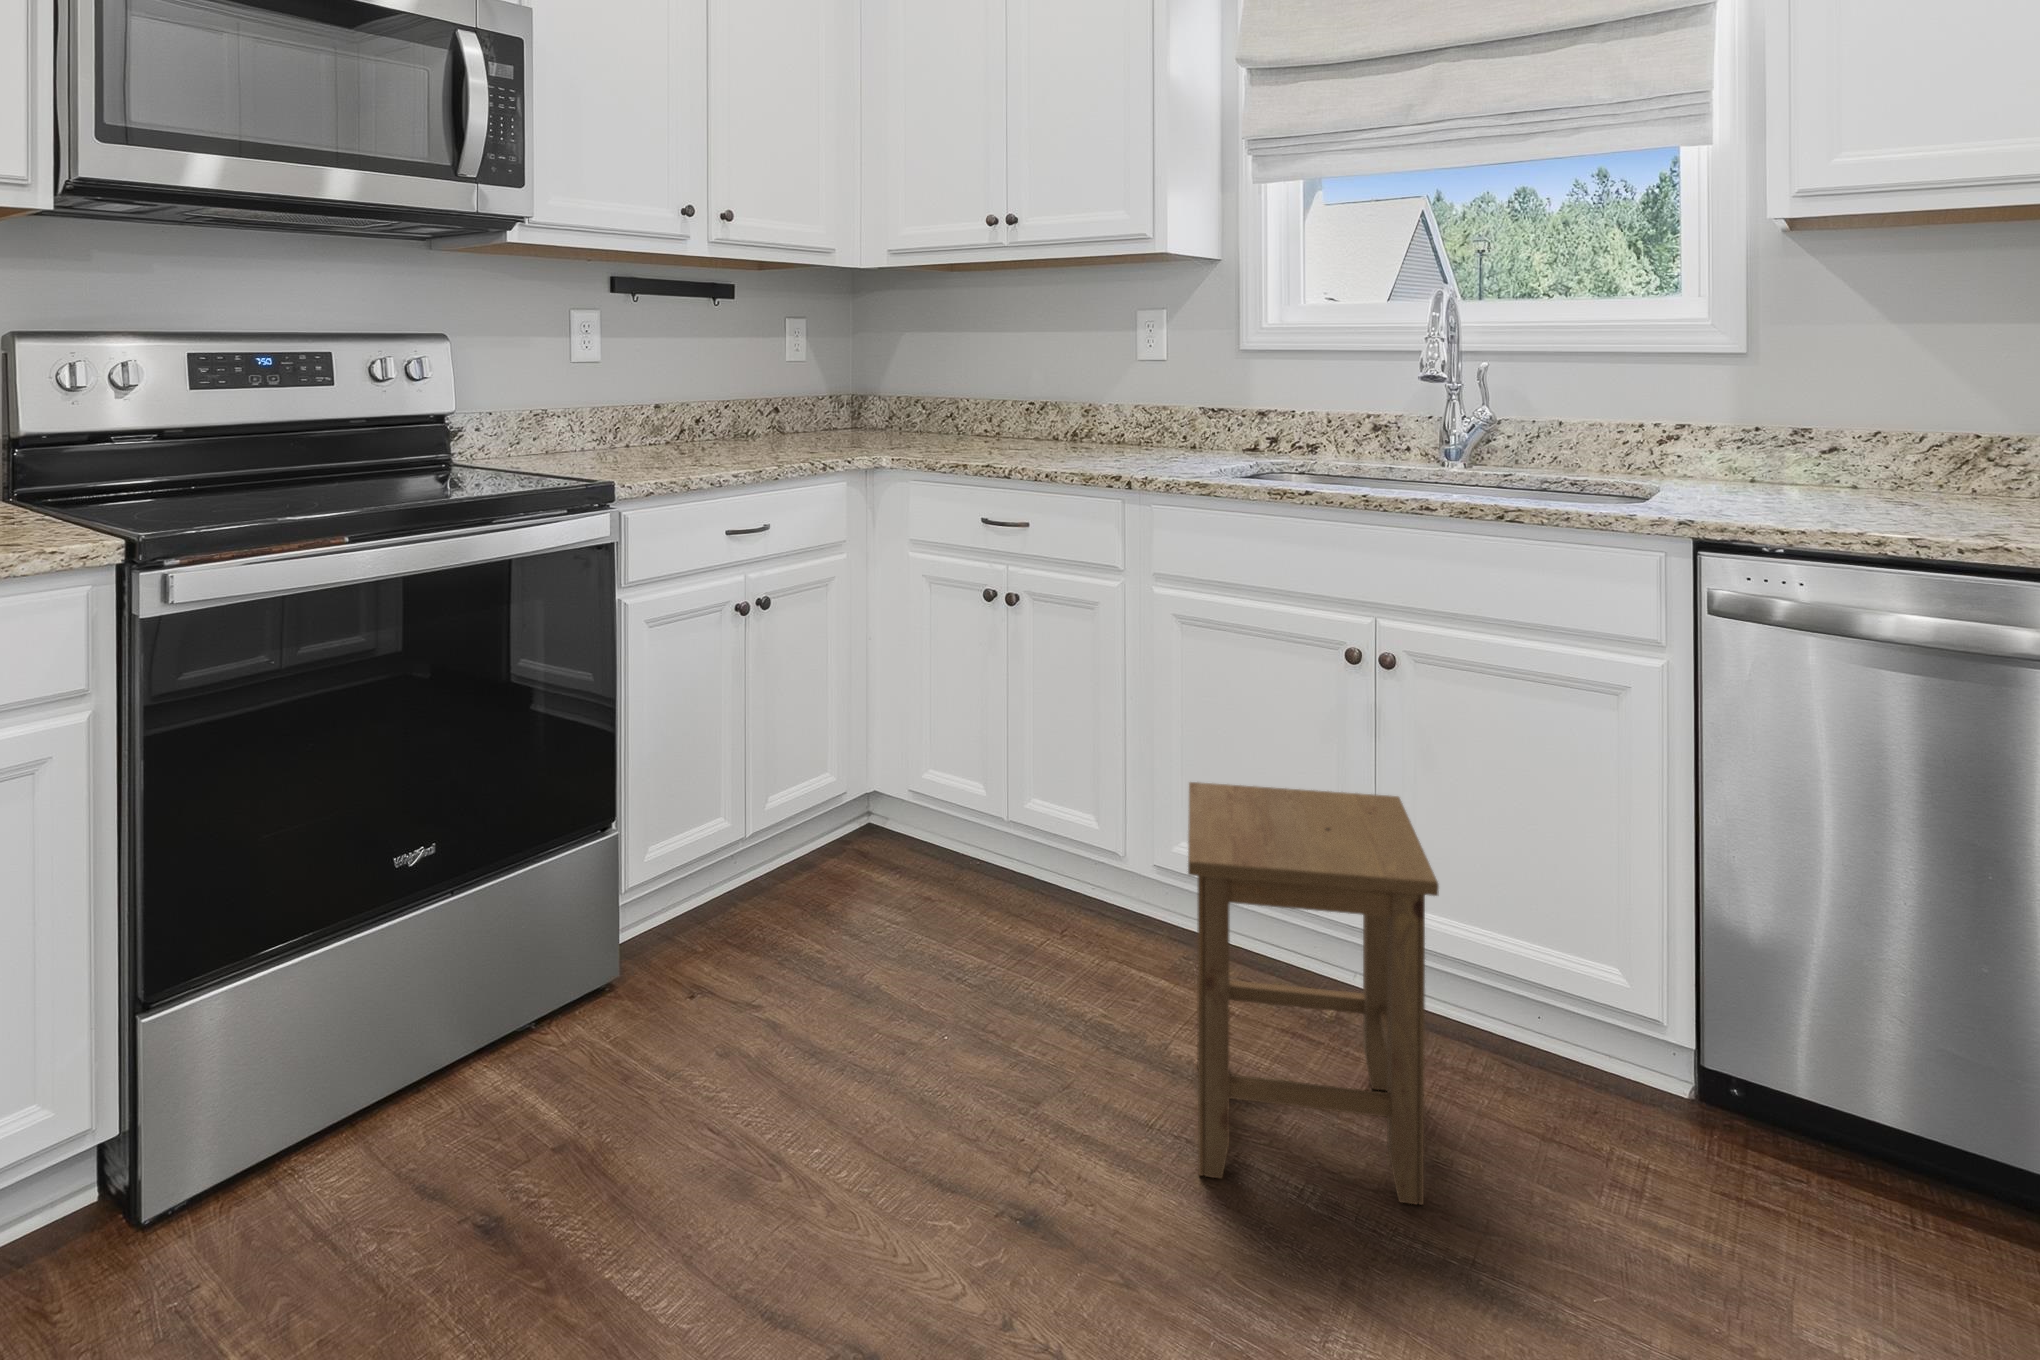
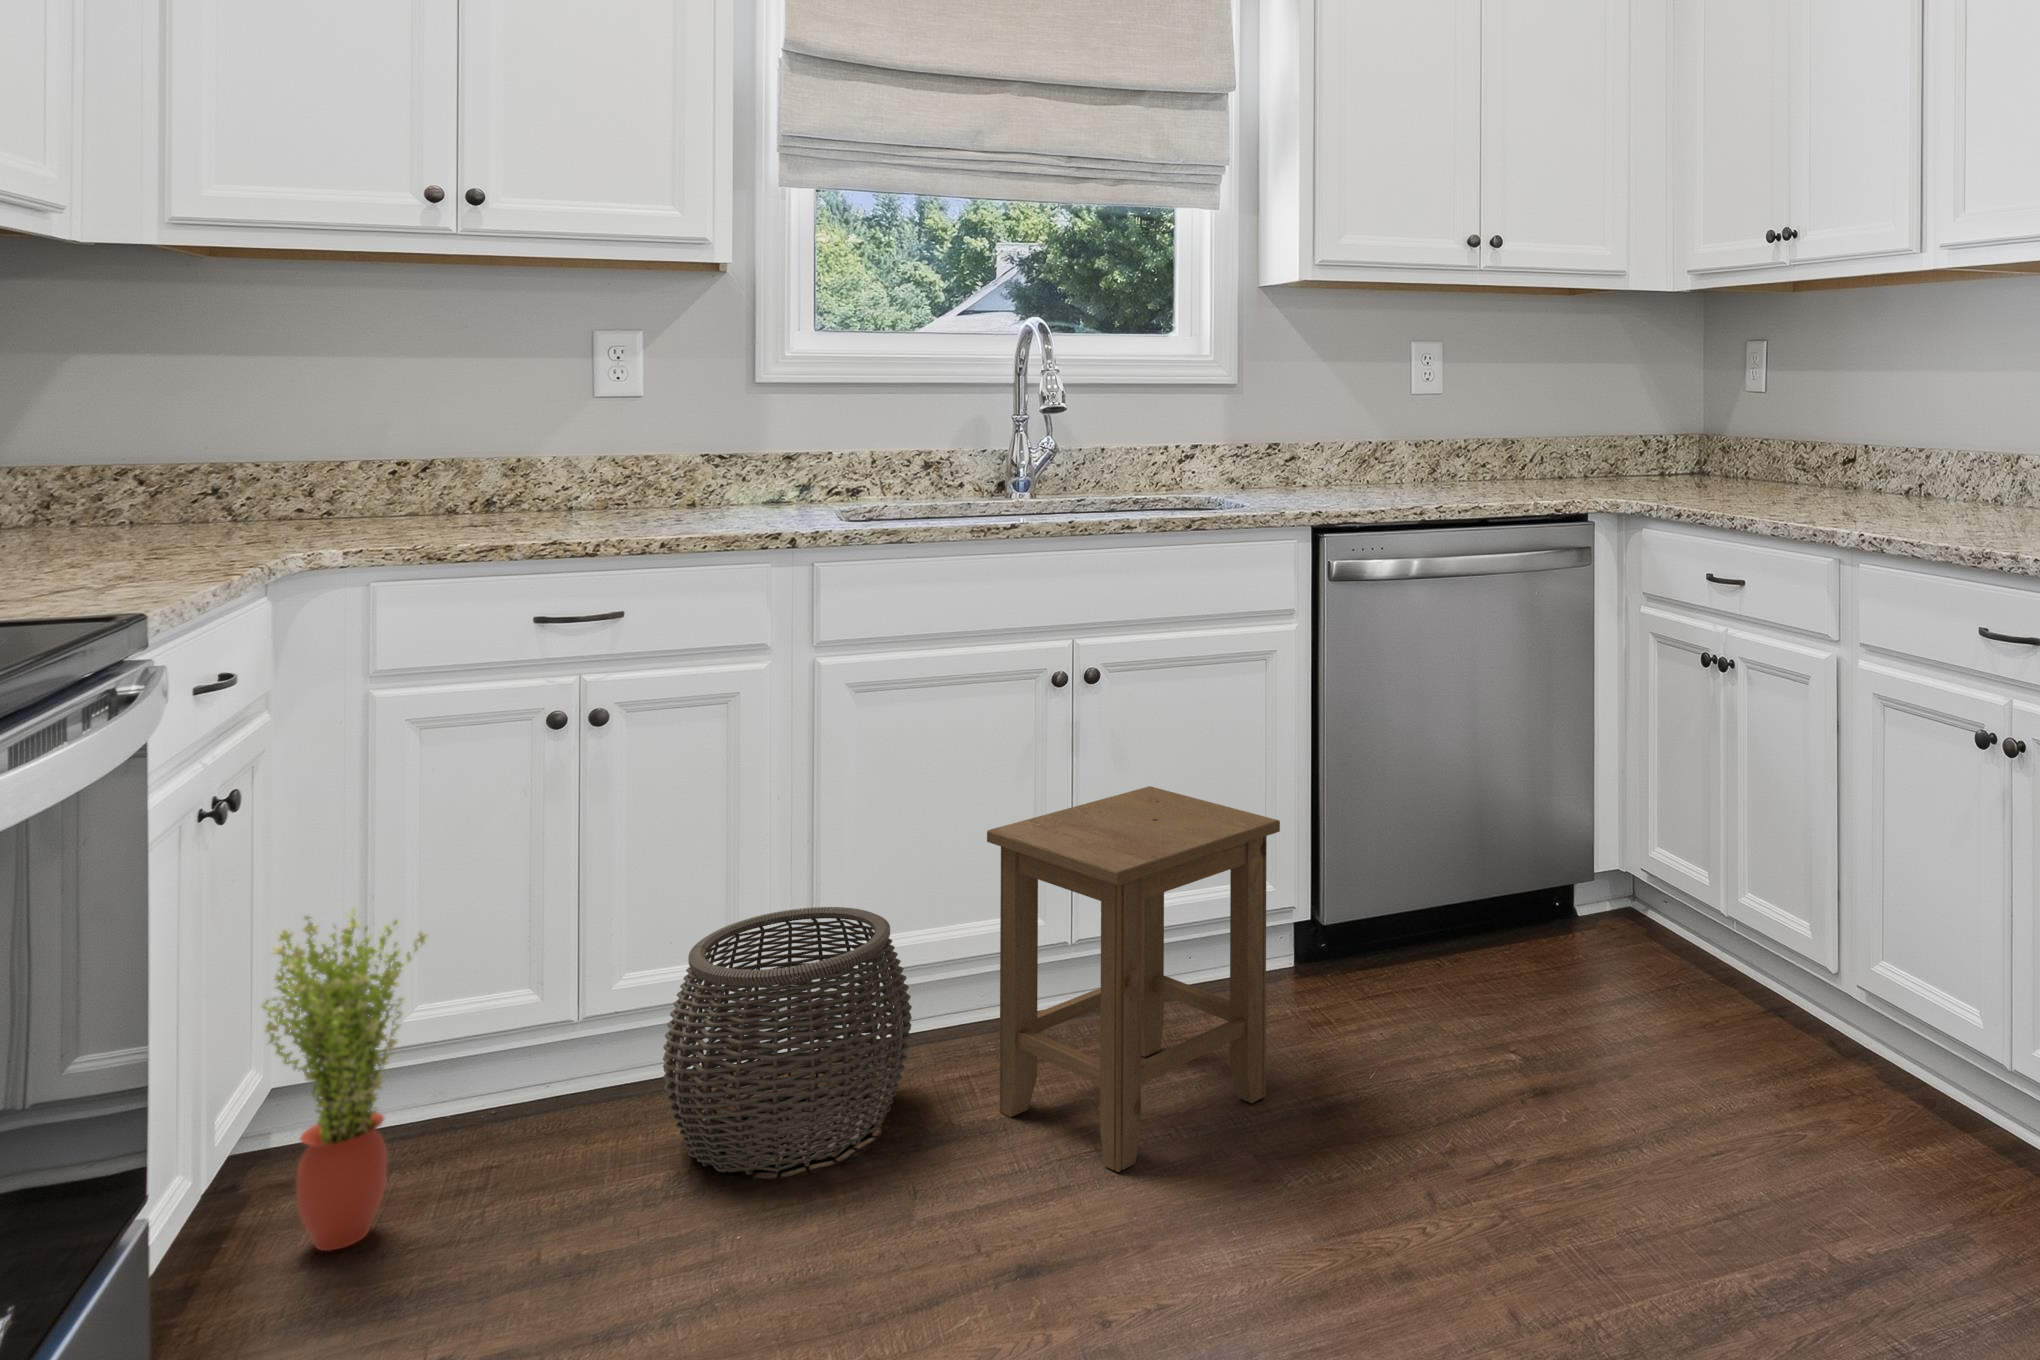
potted plant: none [759,691,856,915] -> present [262,909,427,1251]
woven basket: none [966,793,1162,1020] -> present [663,907,912,1175]

